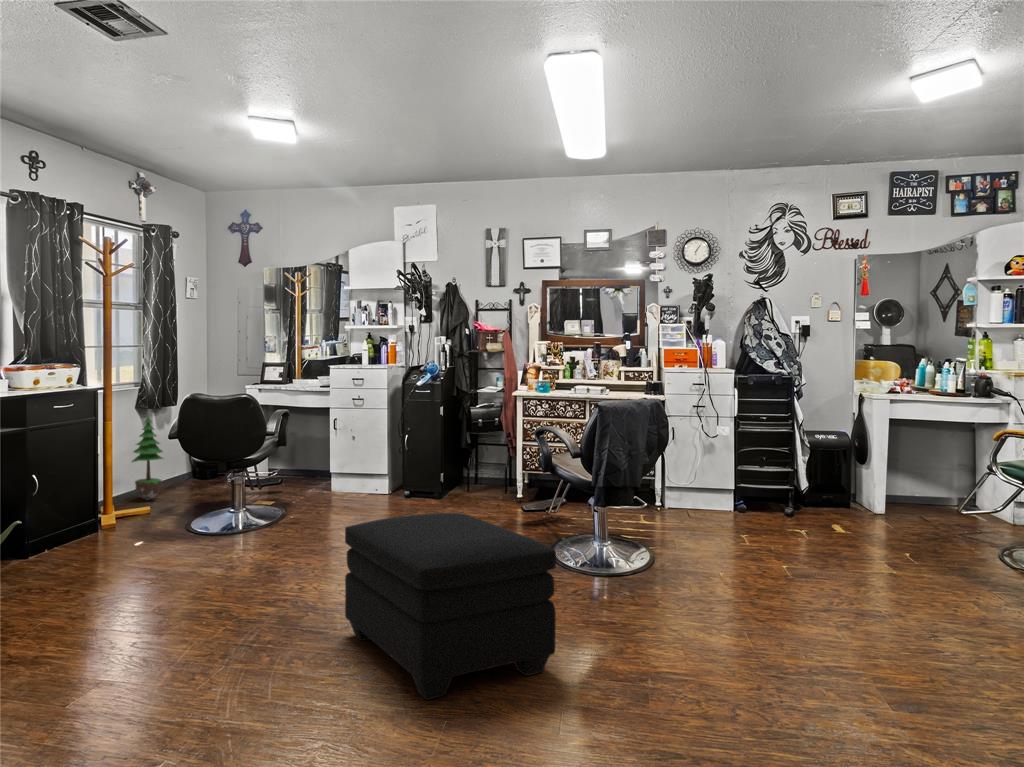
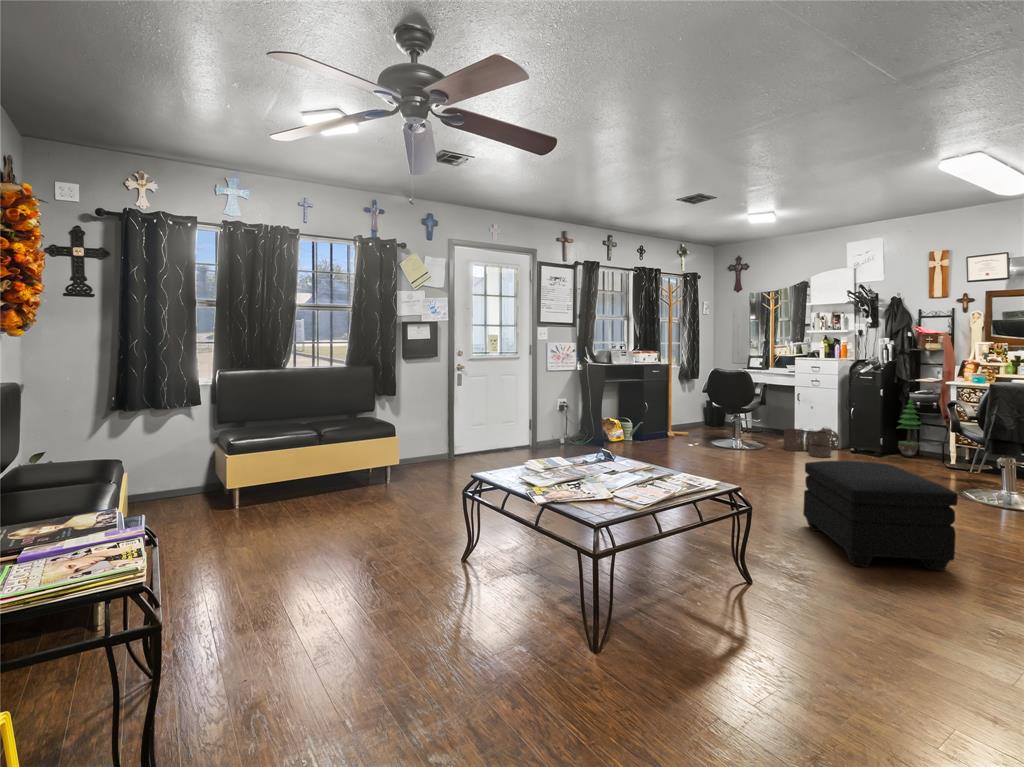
potted tree: present [132,417,164,500] -> present [897,398,921,456]
woven basket: none [317,461,391,508] -> present [784,428,839,457]

